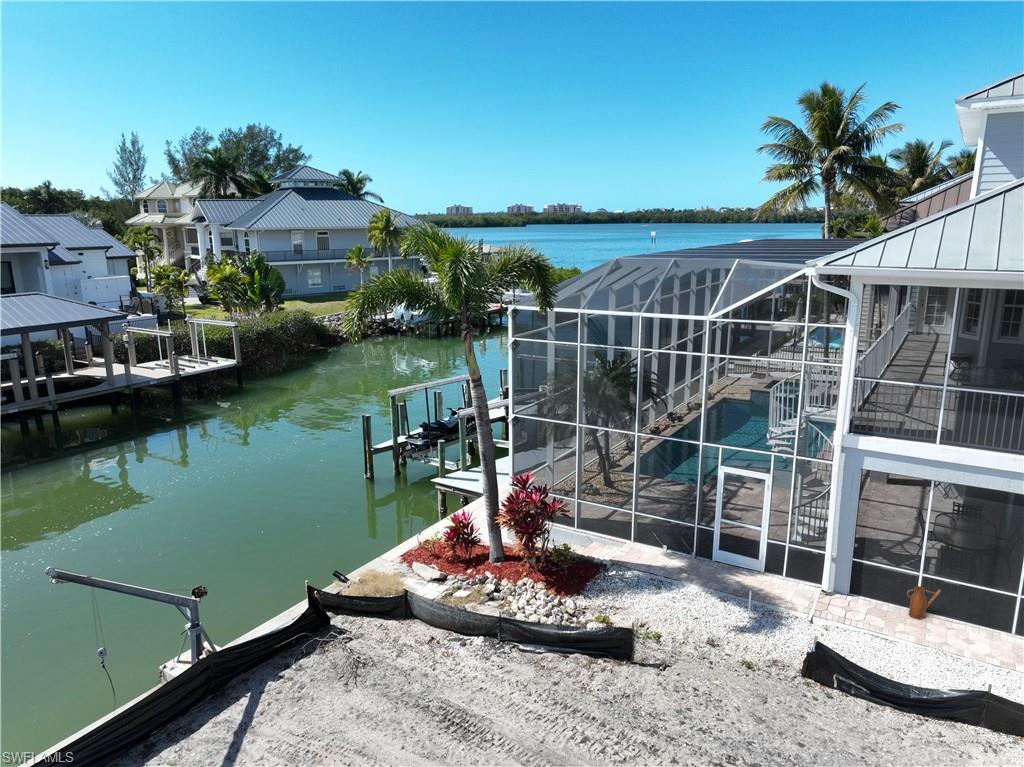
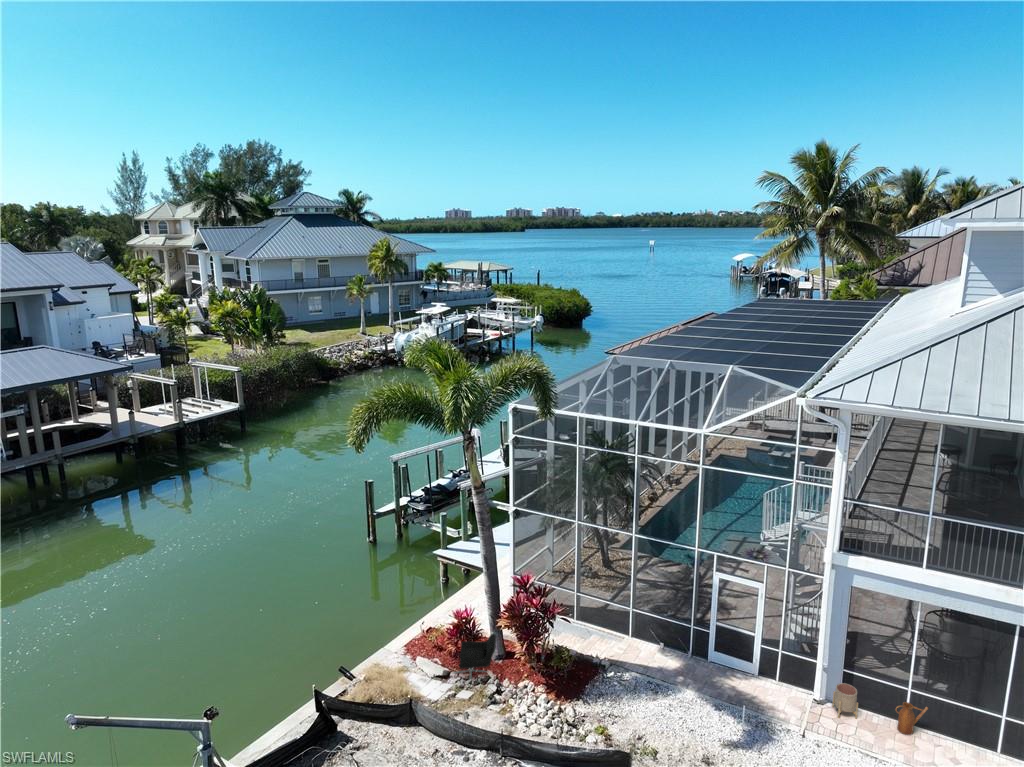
lounge chair: none [451,536,494,582] -> present [454,634,496,680]
planter: none [841,572,868,608] -> present [832,683,858,719]

